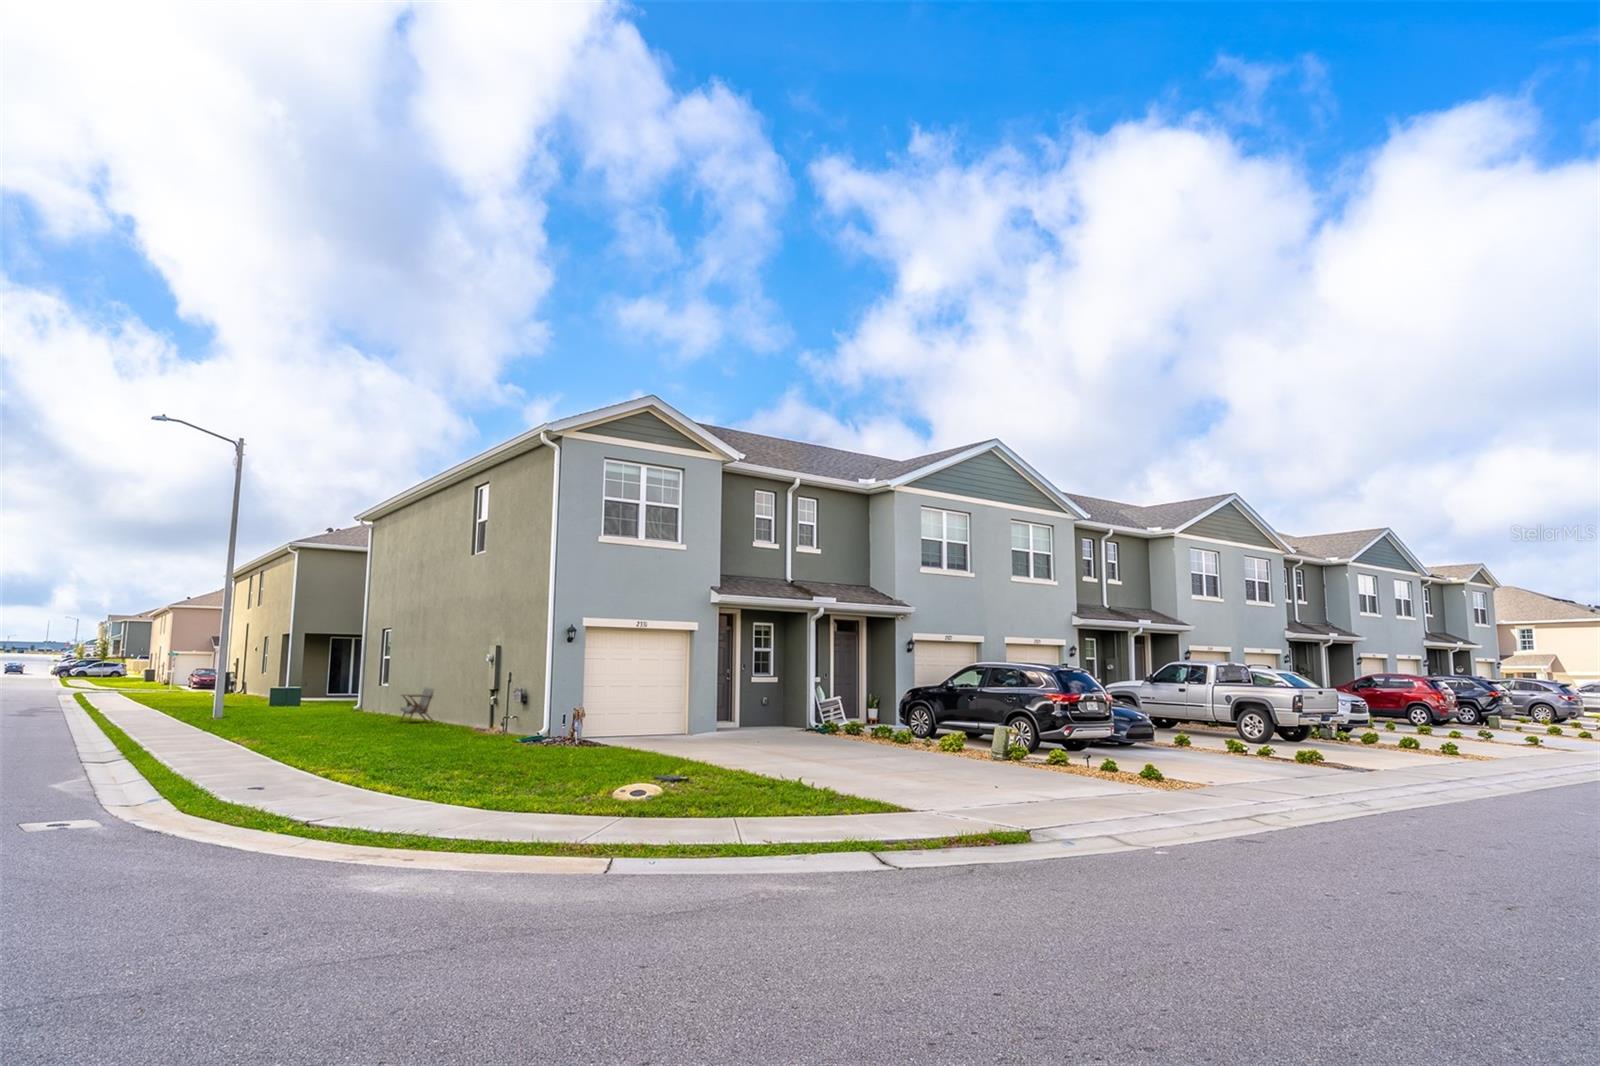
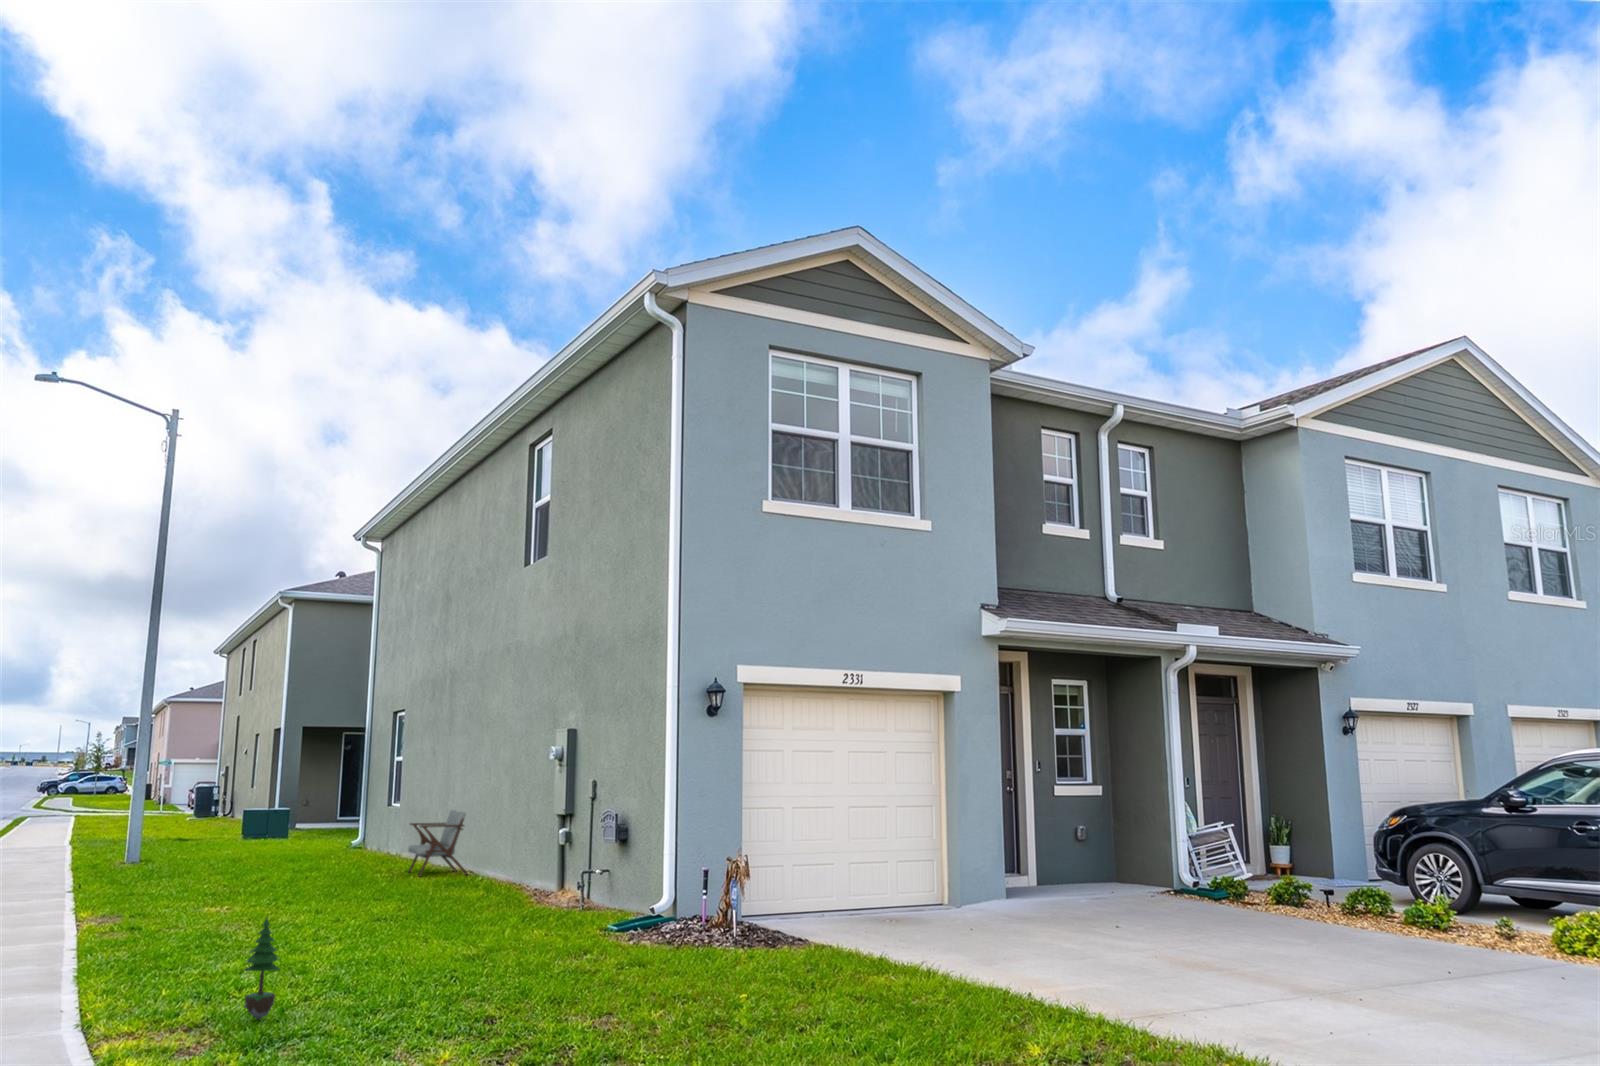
potted tree: none [364,727,380,768] -> present [244,918,279,1020]

